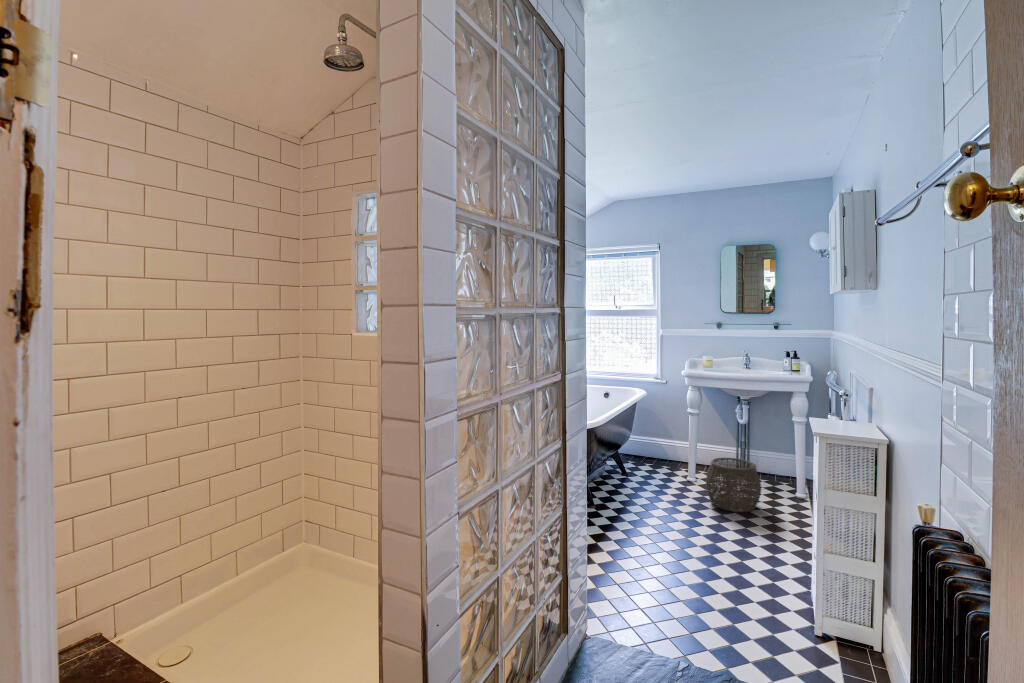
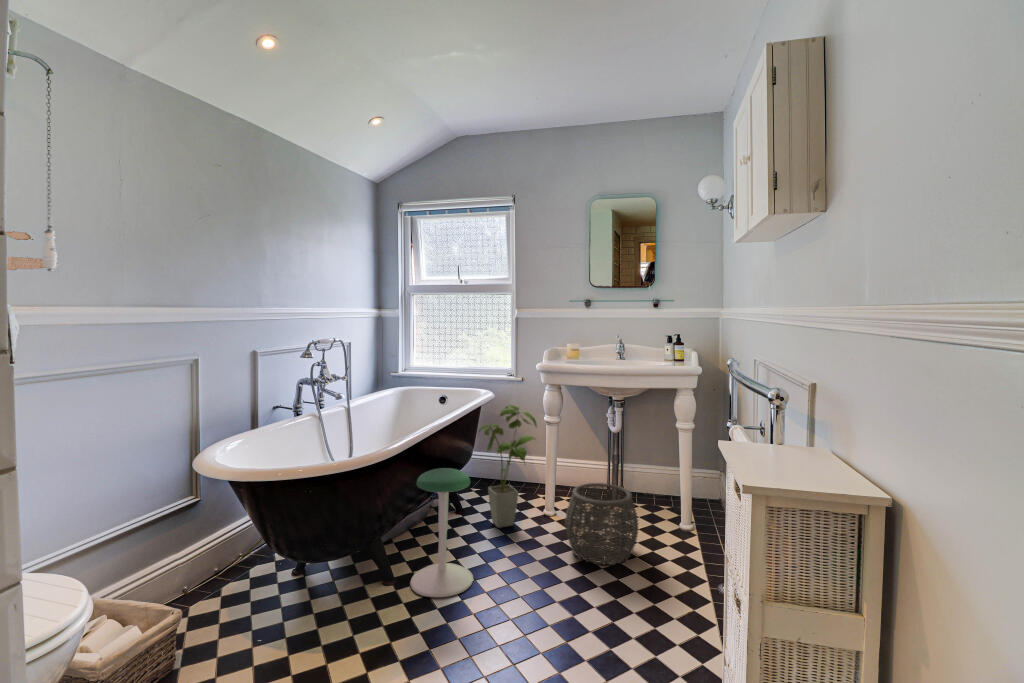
house plant: none [639,401,684,486] -> present [478,405,537,528]
stool: none [603,440,644,519] -> present [410,468,473,597]

